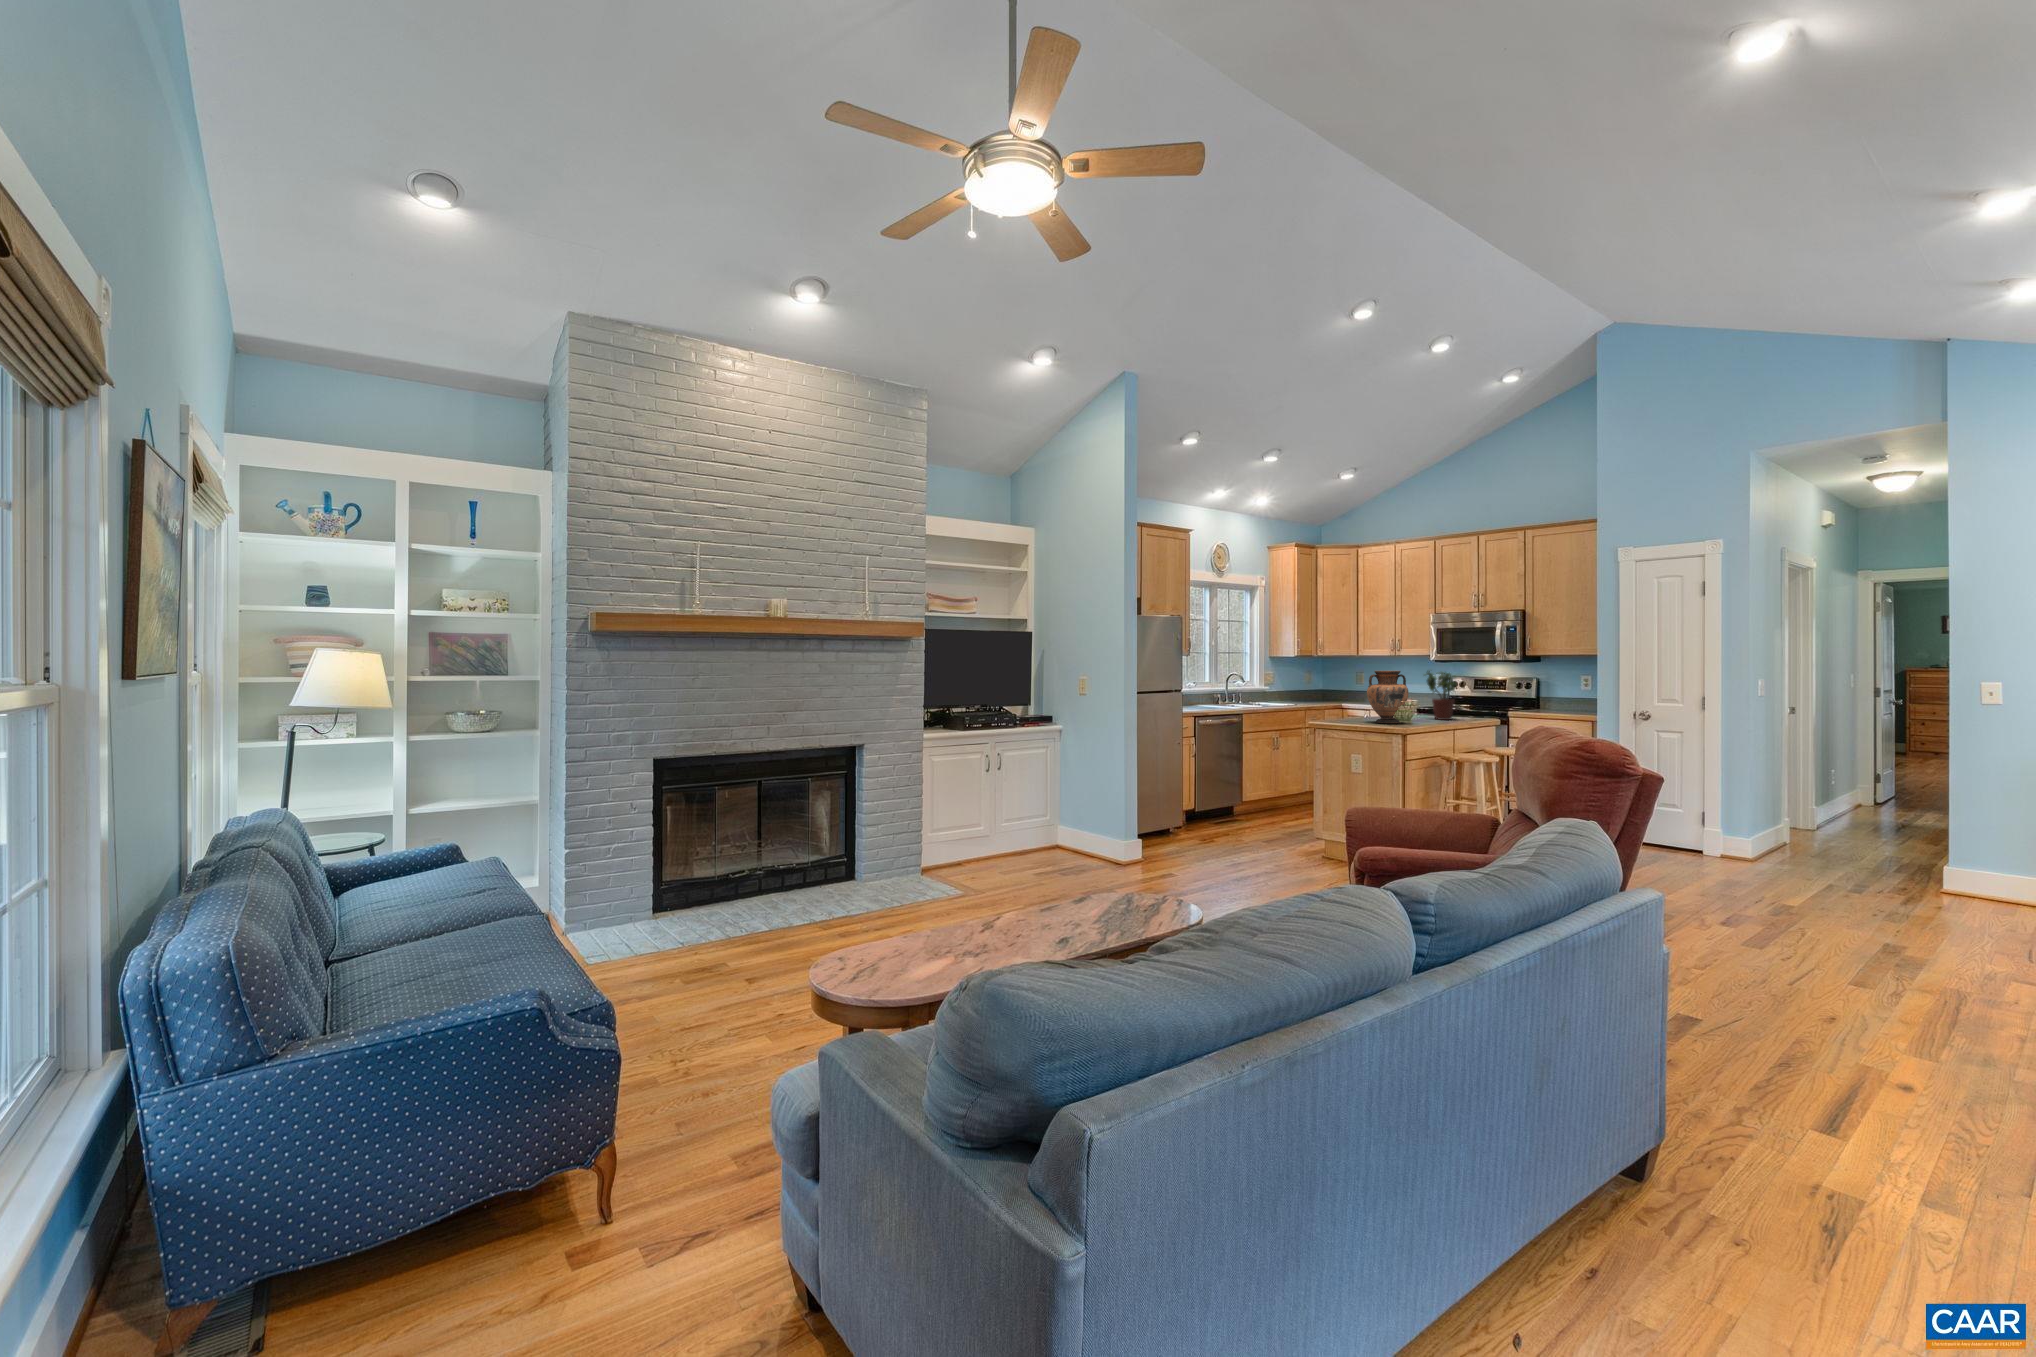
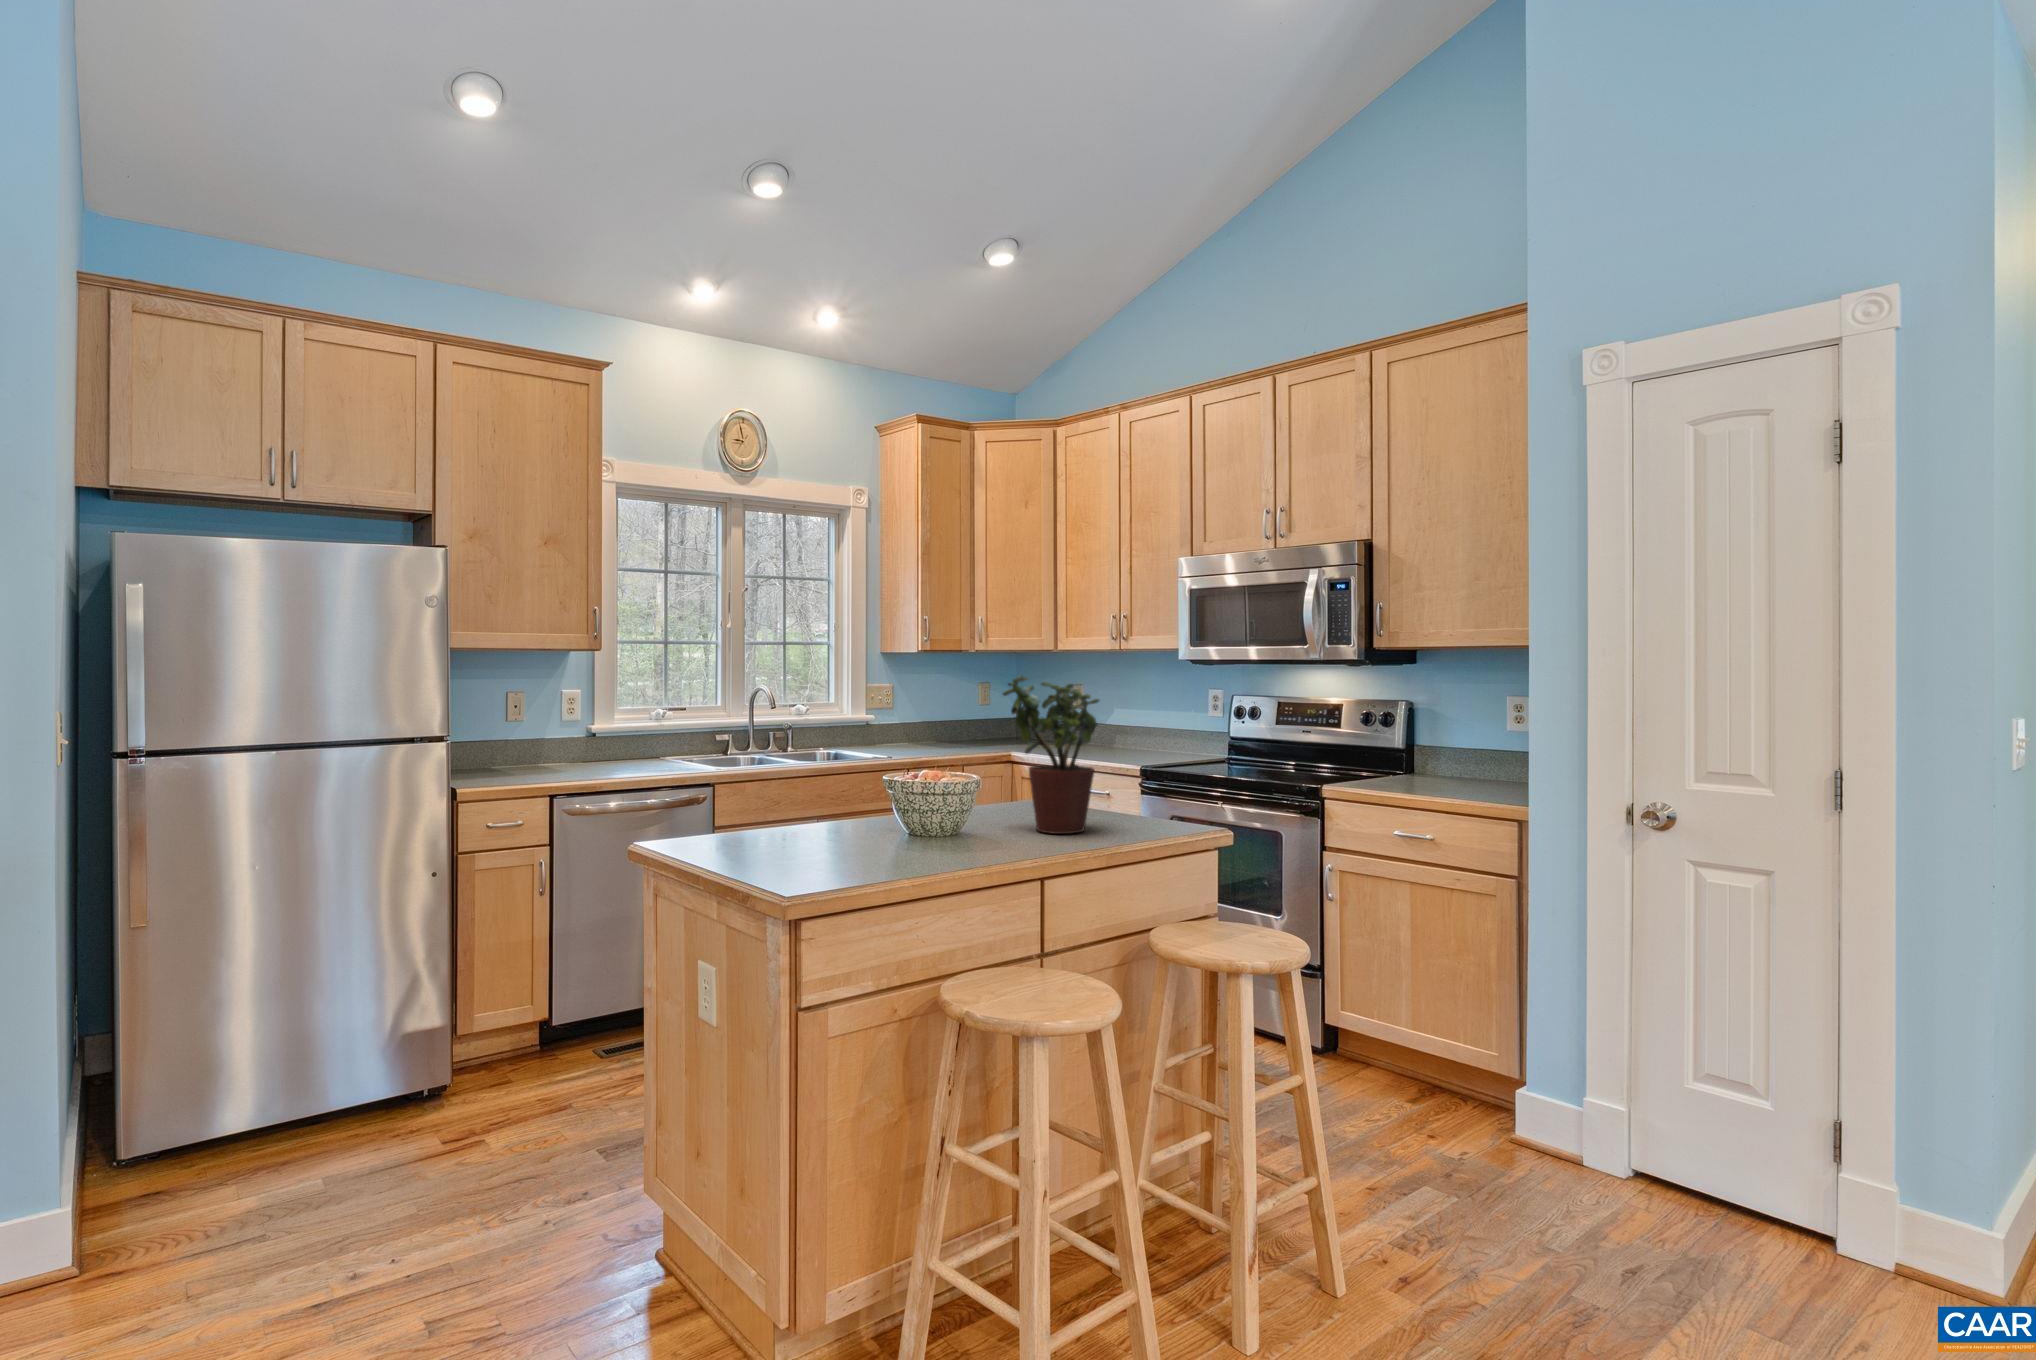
vase: present [1367,671,1408,723] -> none [761,678,895,859]

